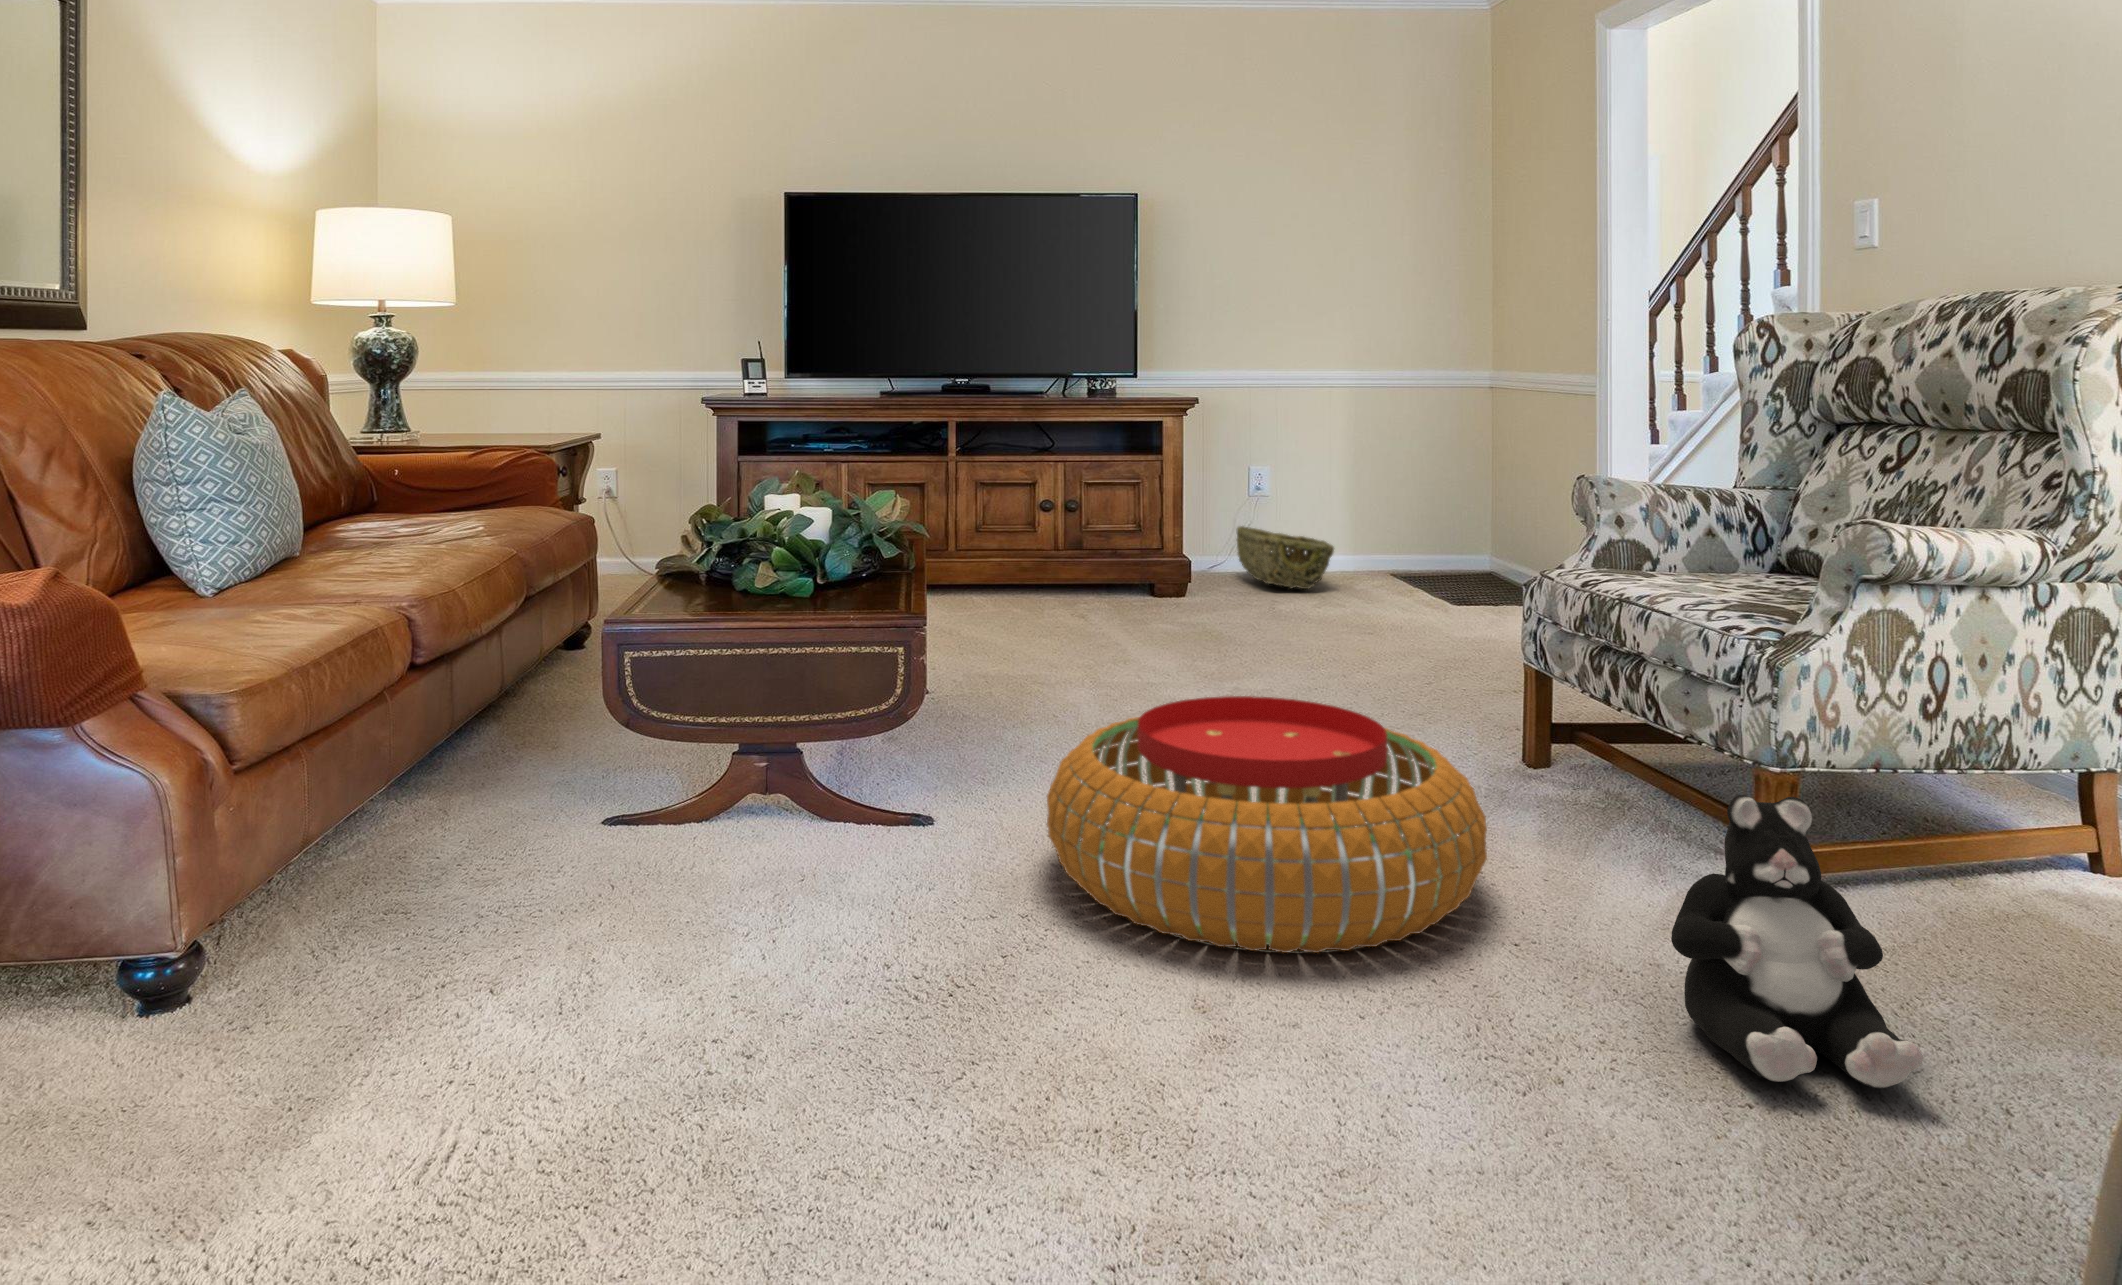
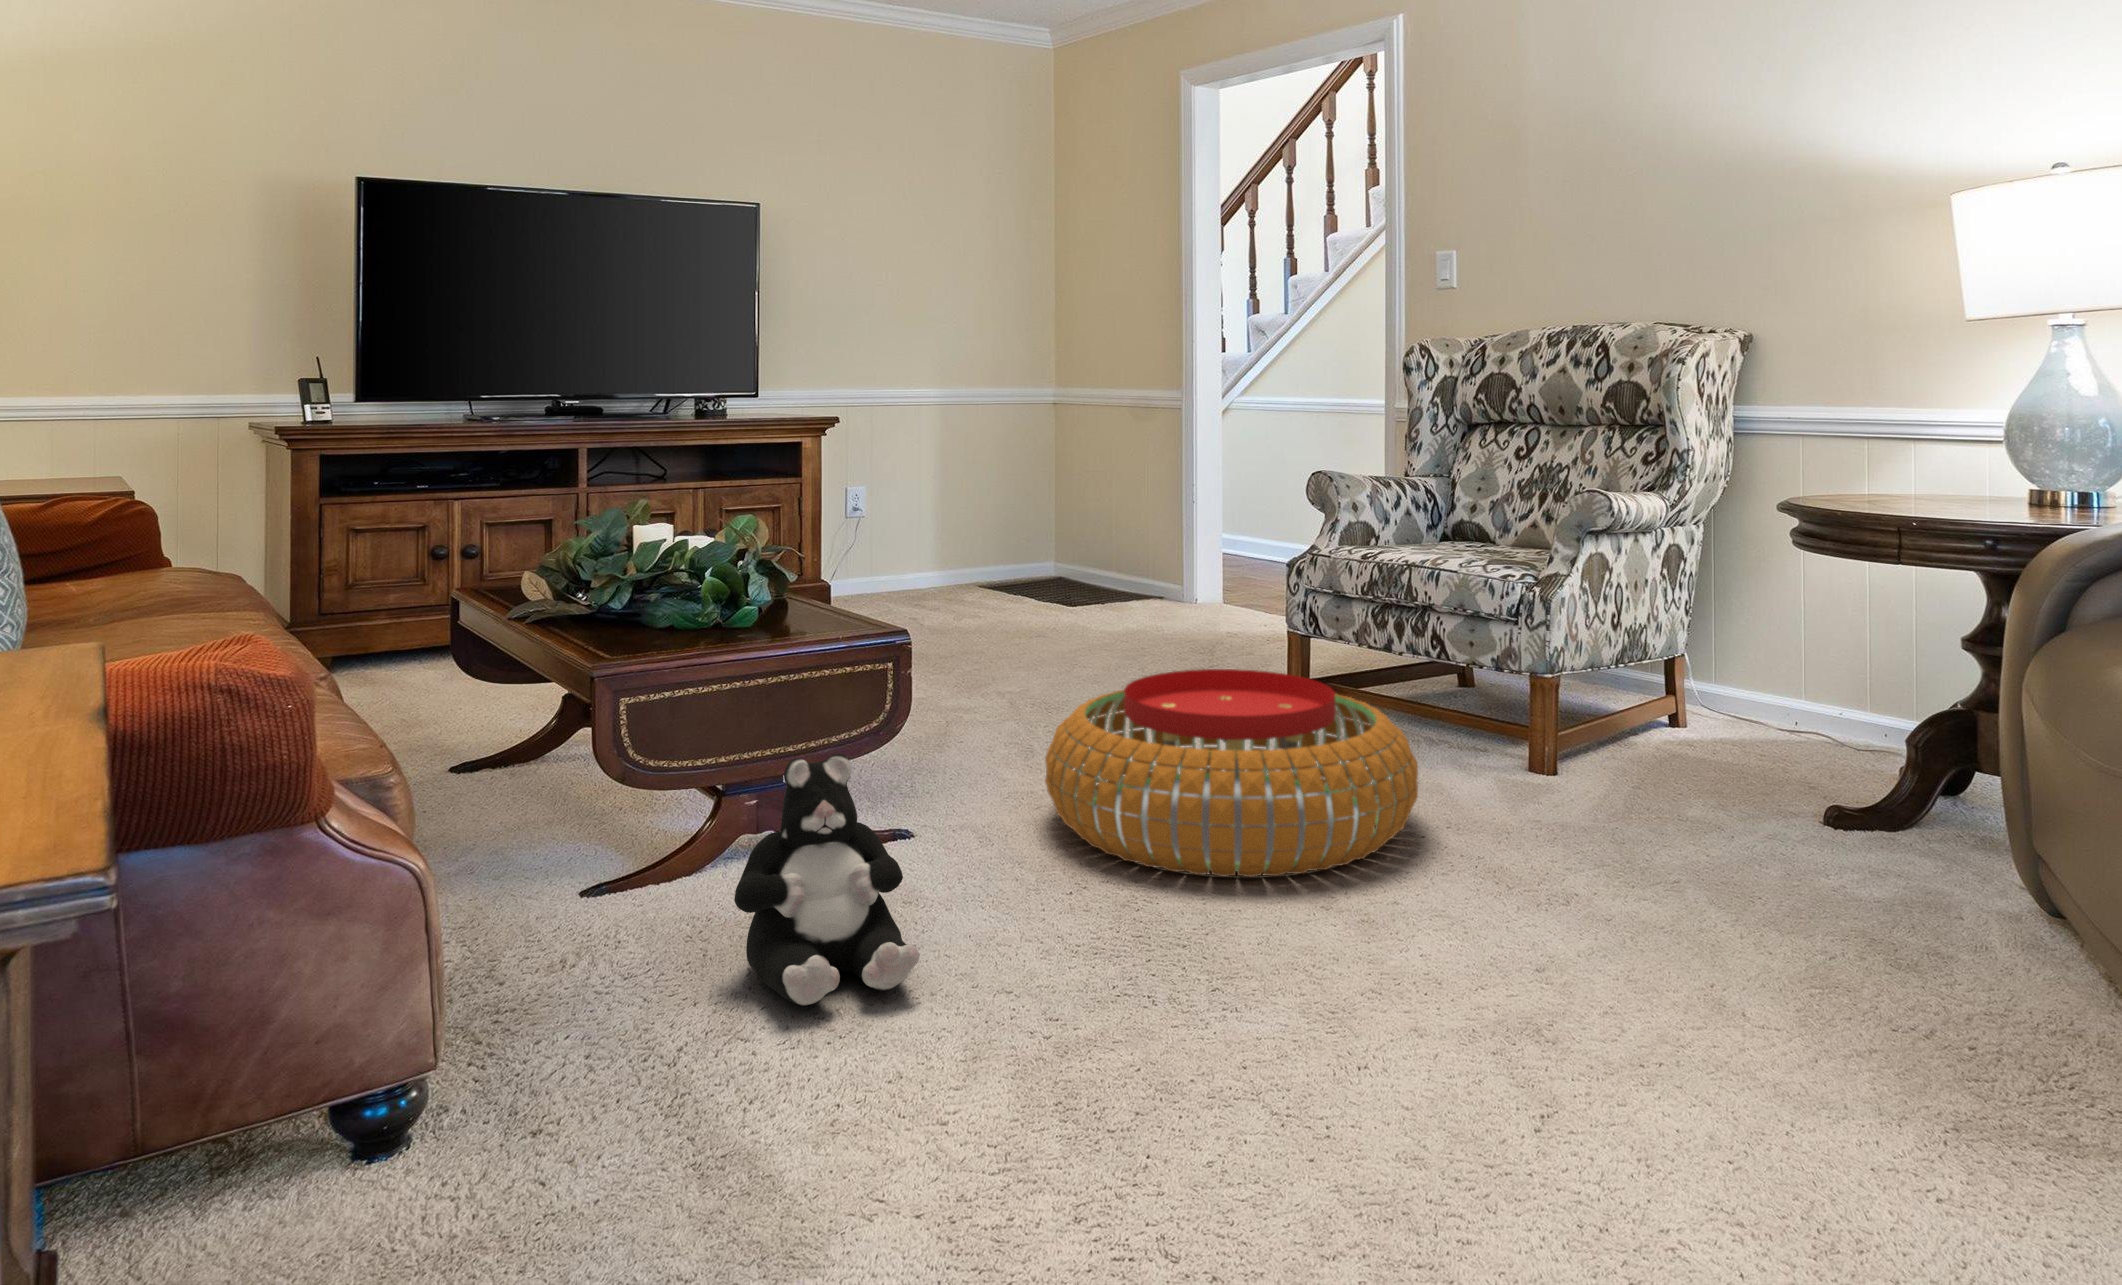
woven basket: present [1237,526,1334,589] -> none [841,542,945,598]
plush toy: present [1671,795,1923,1089] -> present [734,754,920,1005]

